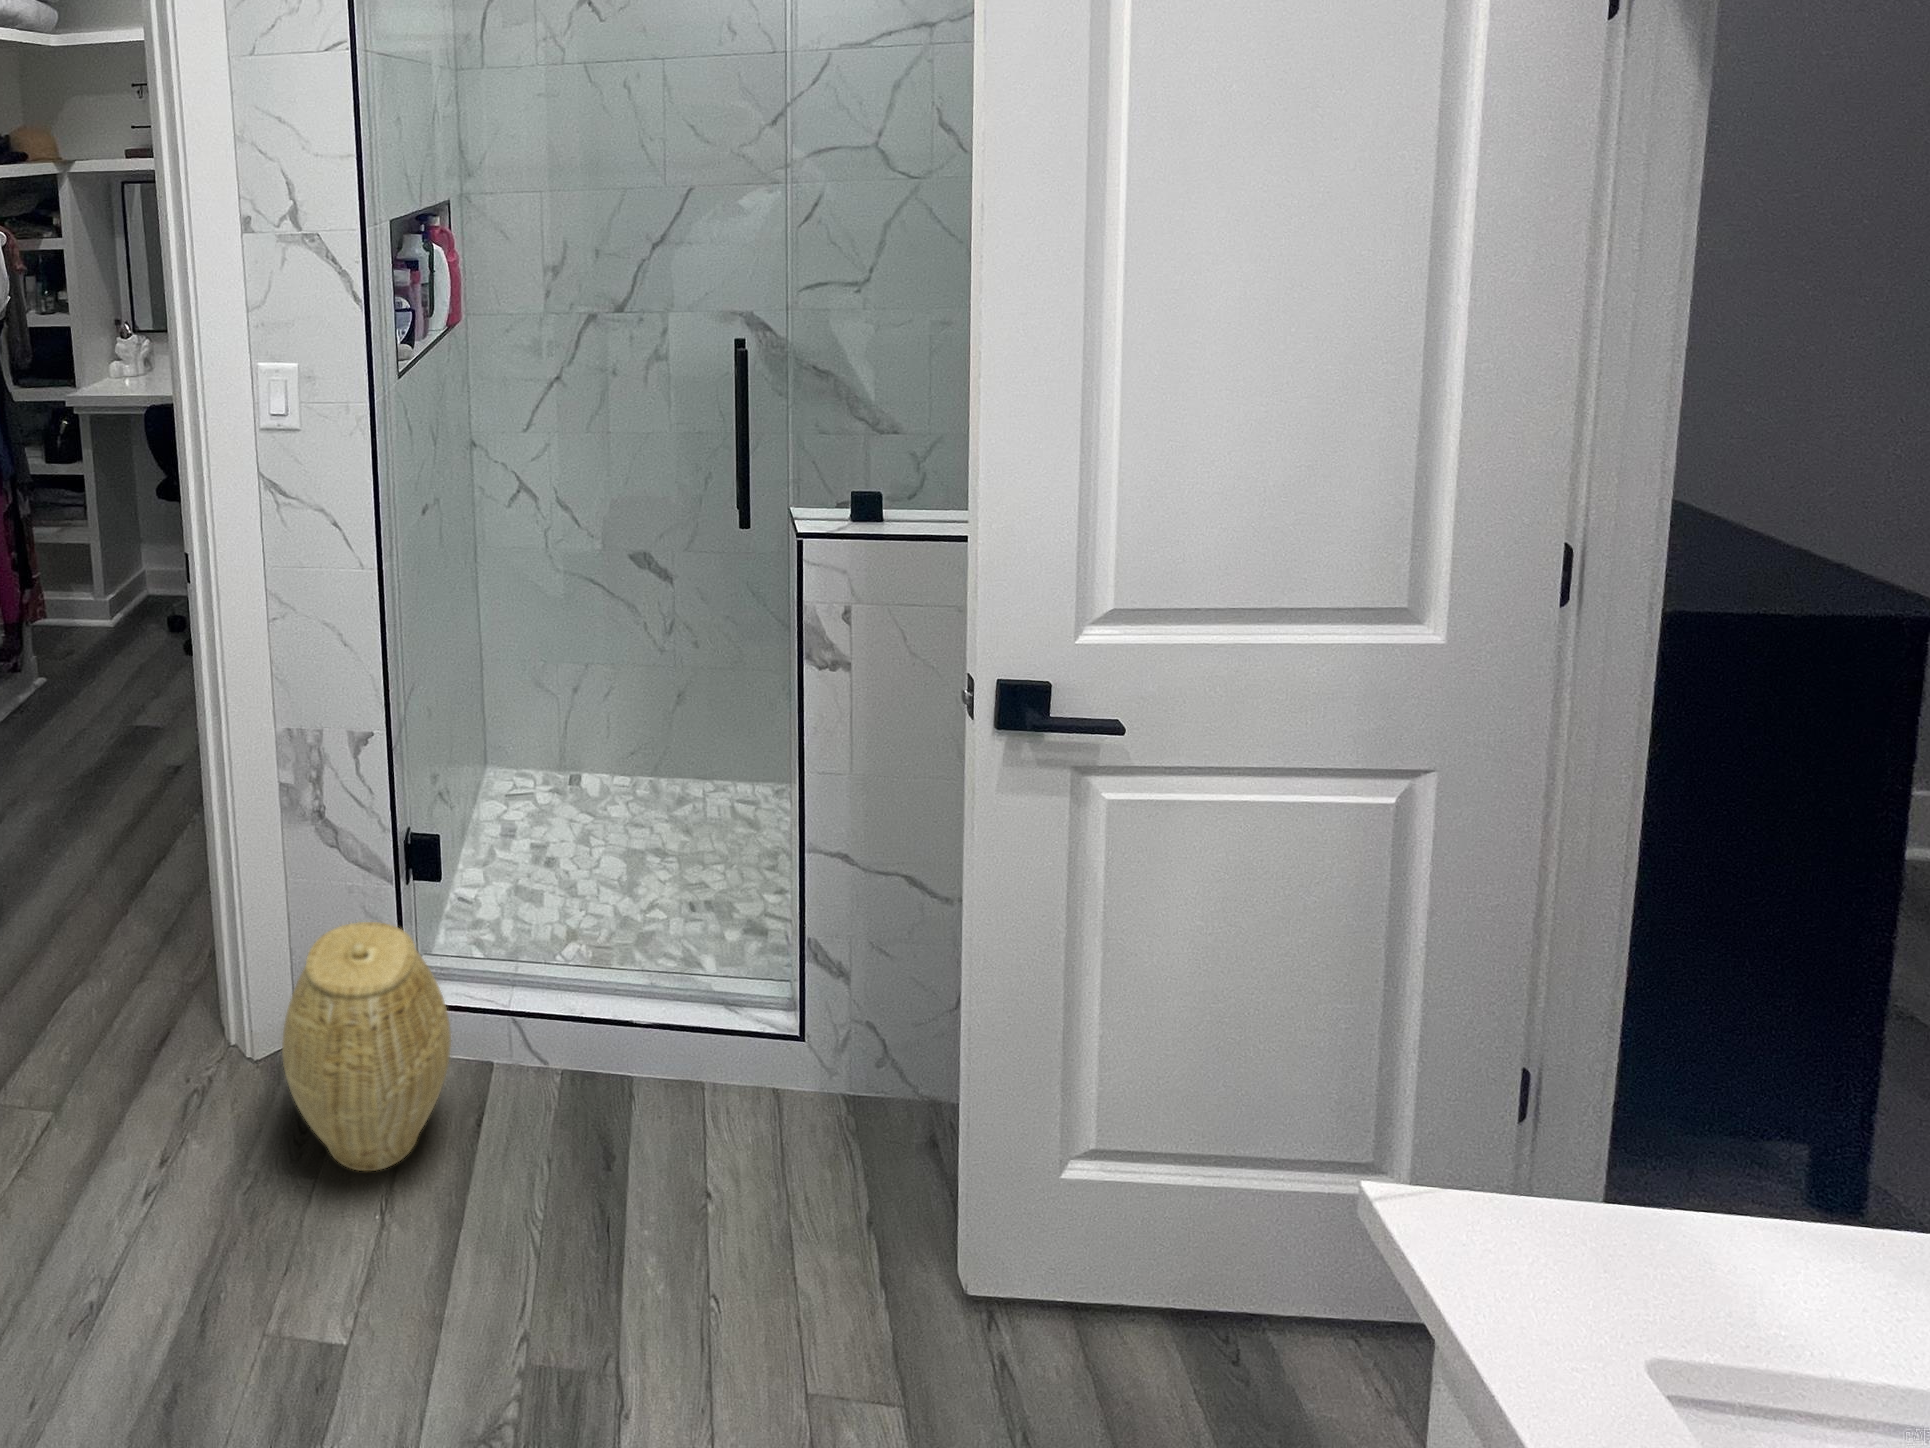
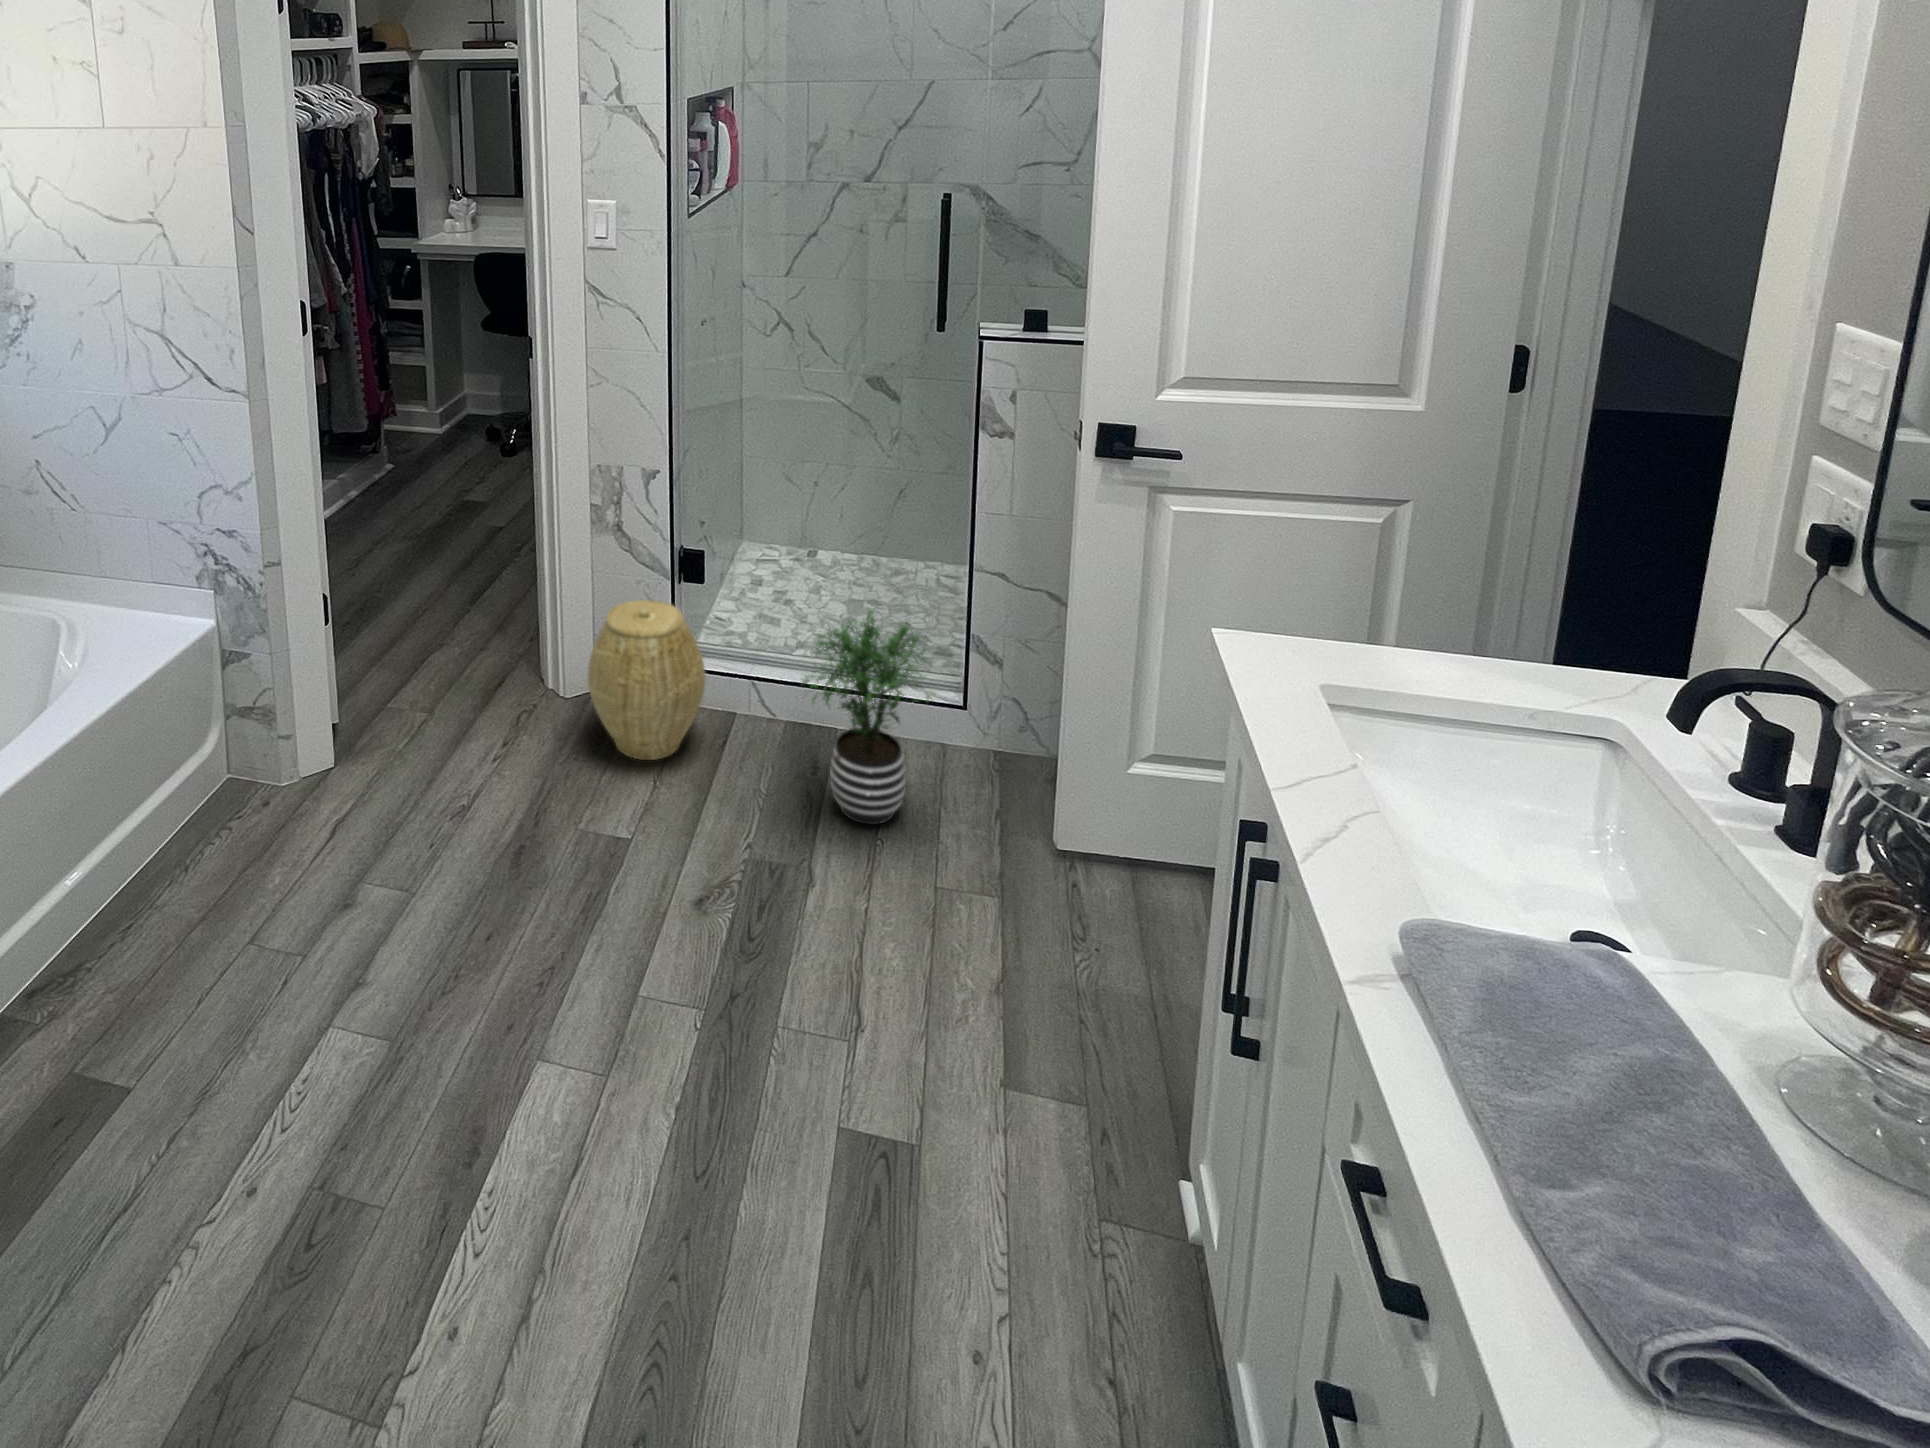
potted plant: none [587,922,795,1266] -> present [802,609,936,824]

